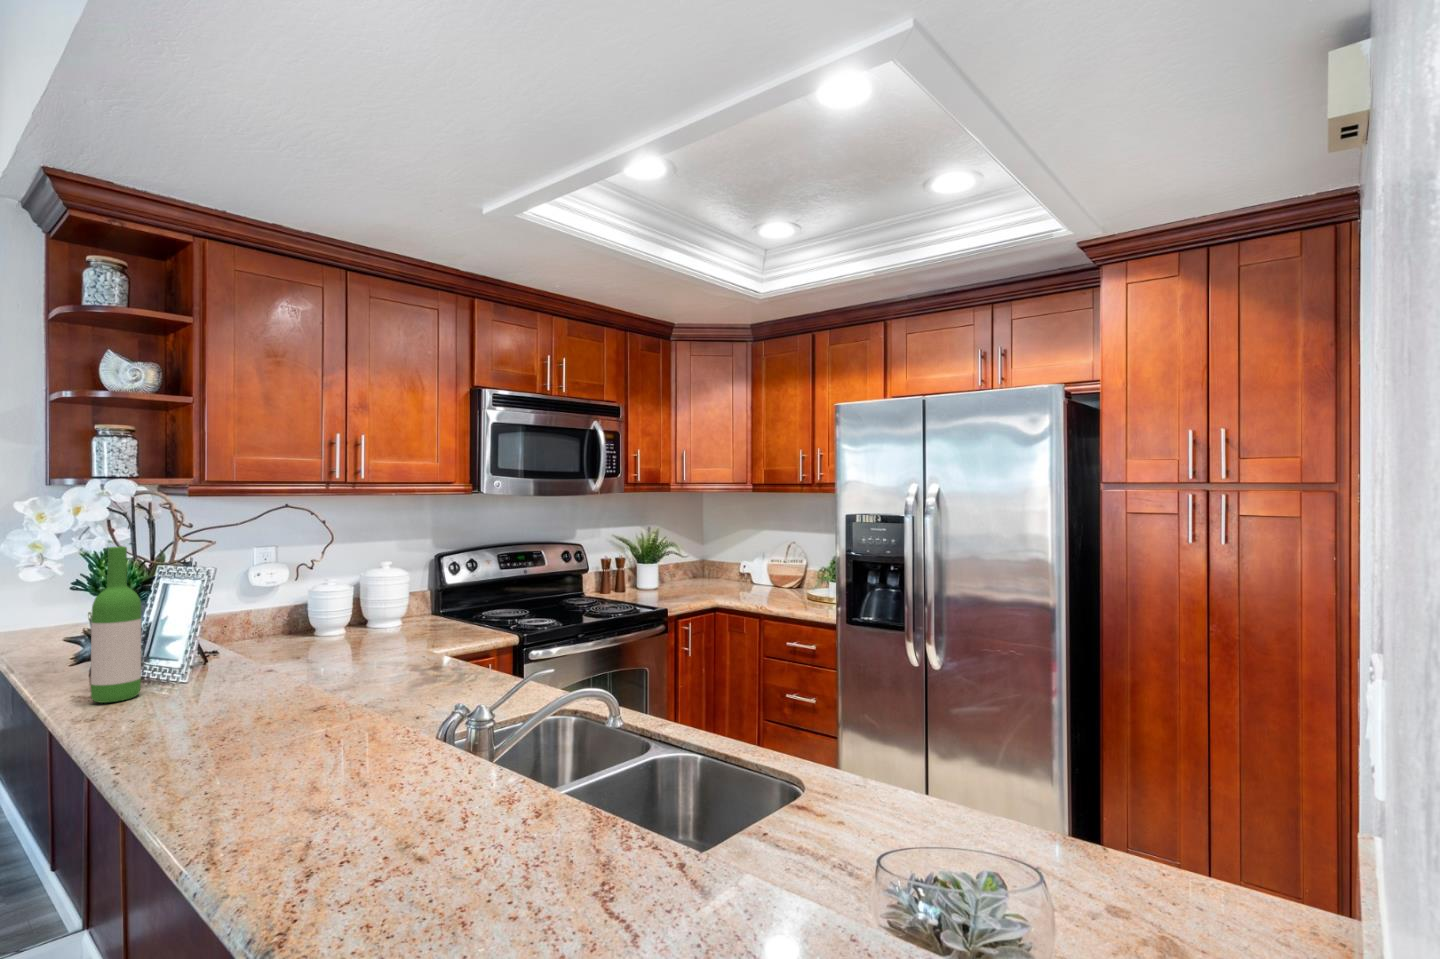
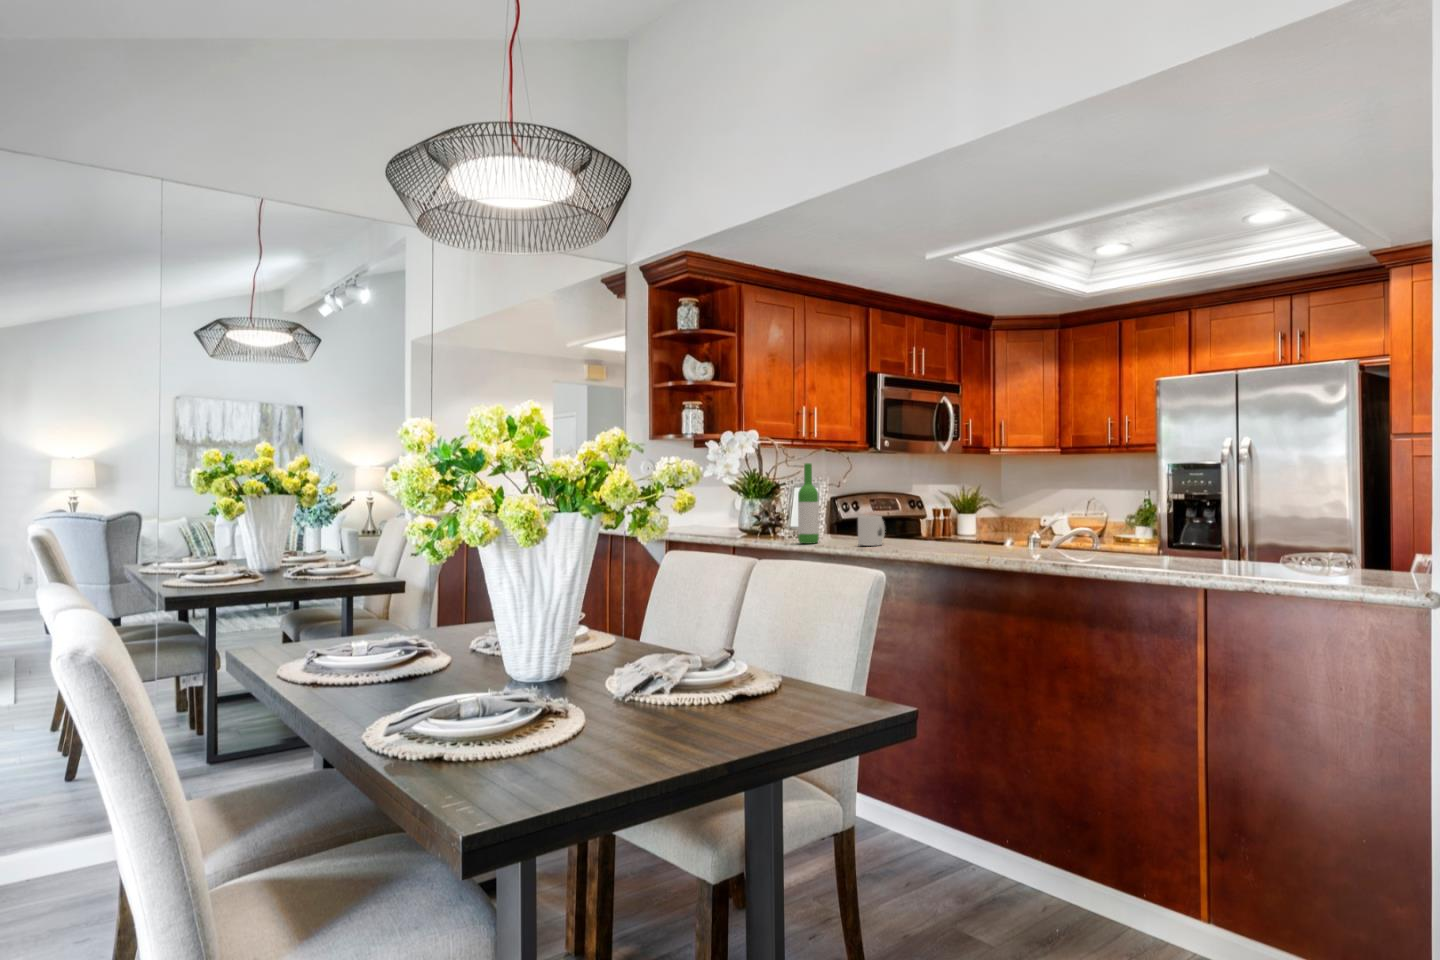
mug: none [129,661,212,732] -> present [858,516,885,546]

